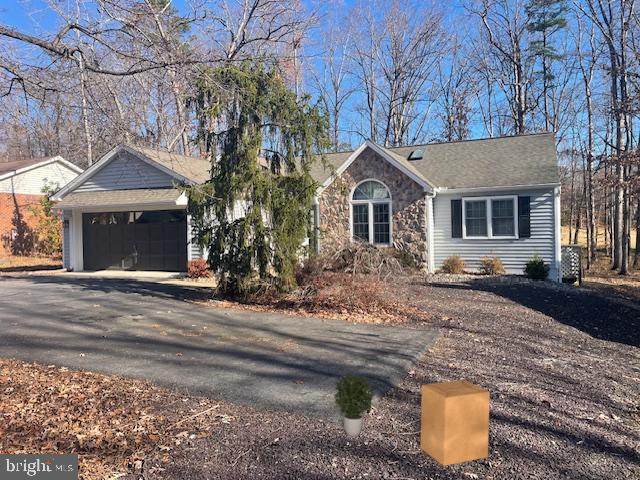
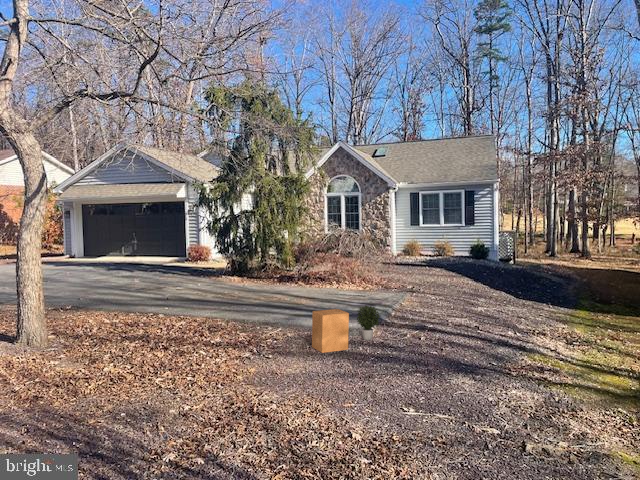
cardboard box: present [420,380,490,466] -> present [312,309,349,353]

